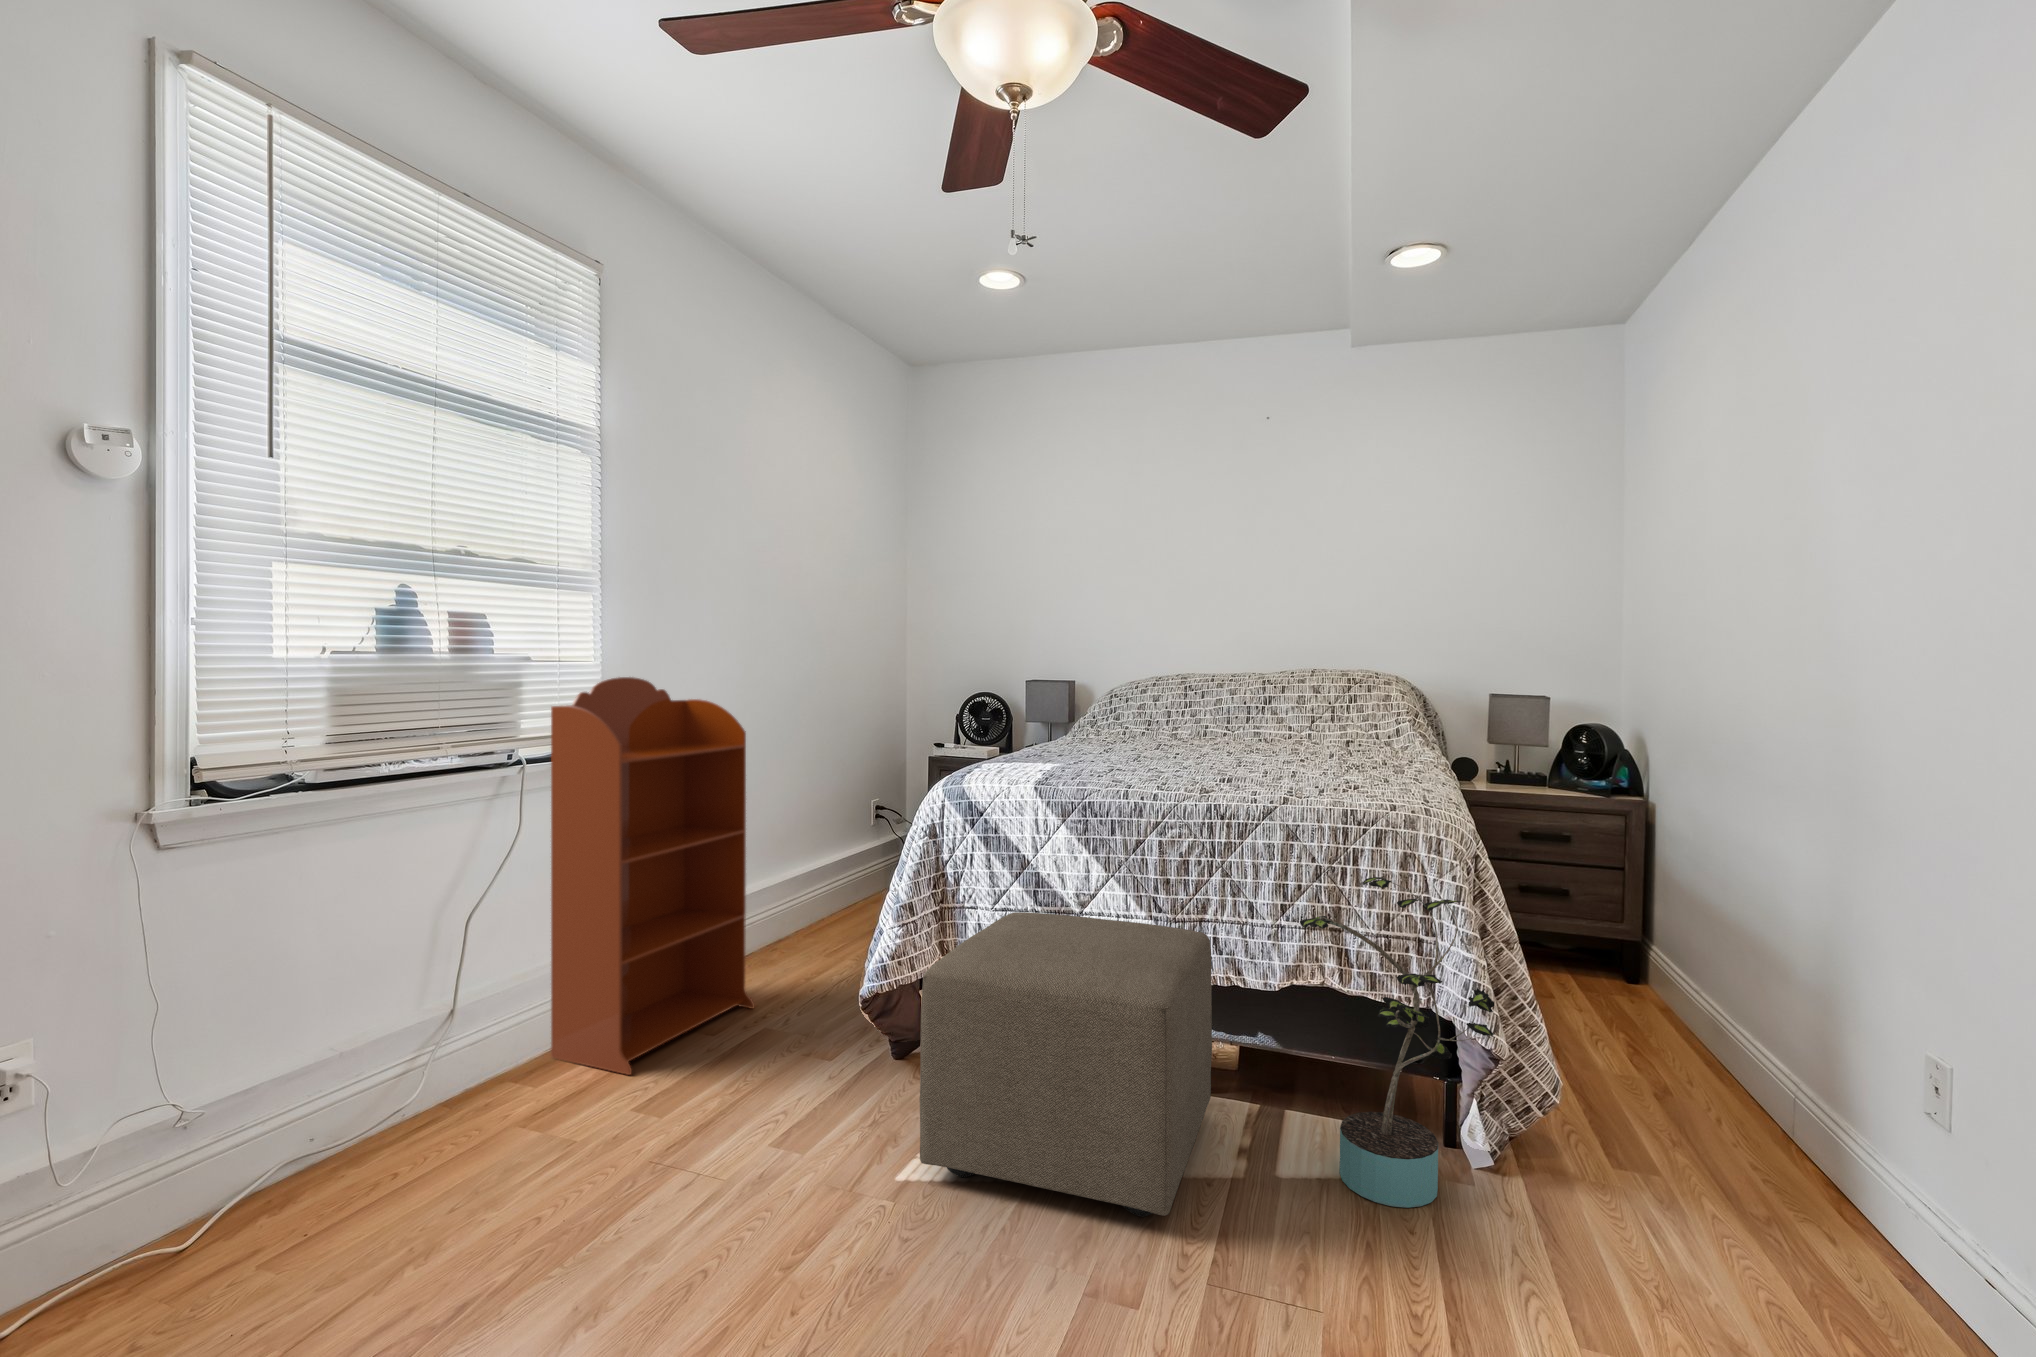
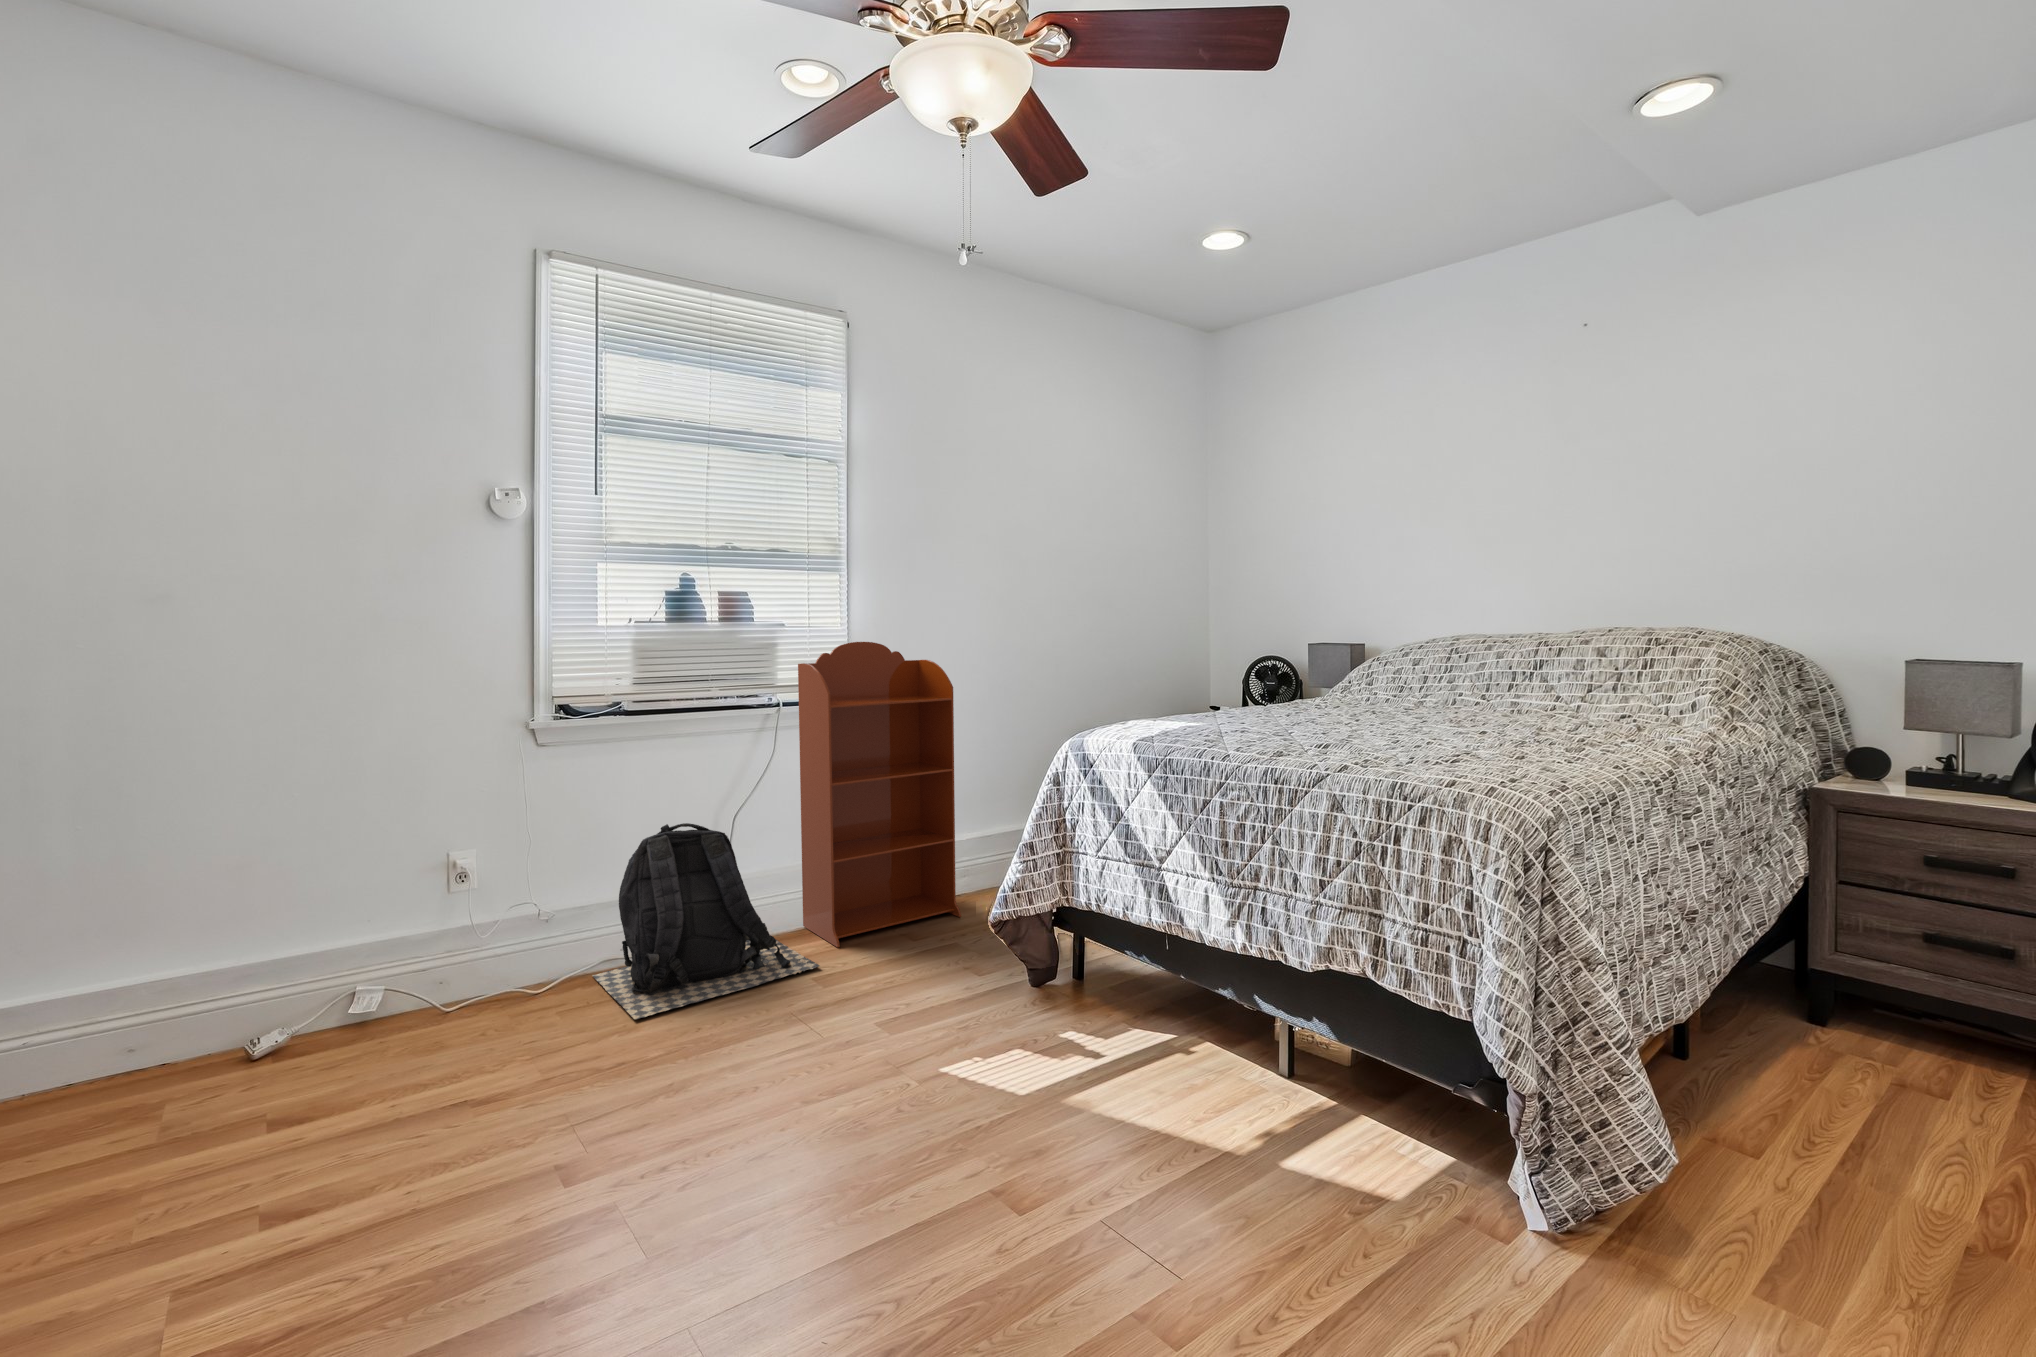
potted plant: present [1300,877,1494,1208] -> none [1292,861,1504,1228]
ottoman: present [920,912,1212,1217] -> none [956,859,1261,1148]
backpack: none [253,938,633,1244] -> present [592,823,819,1019]

